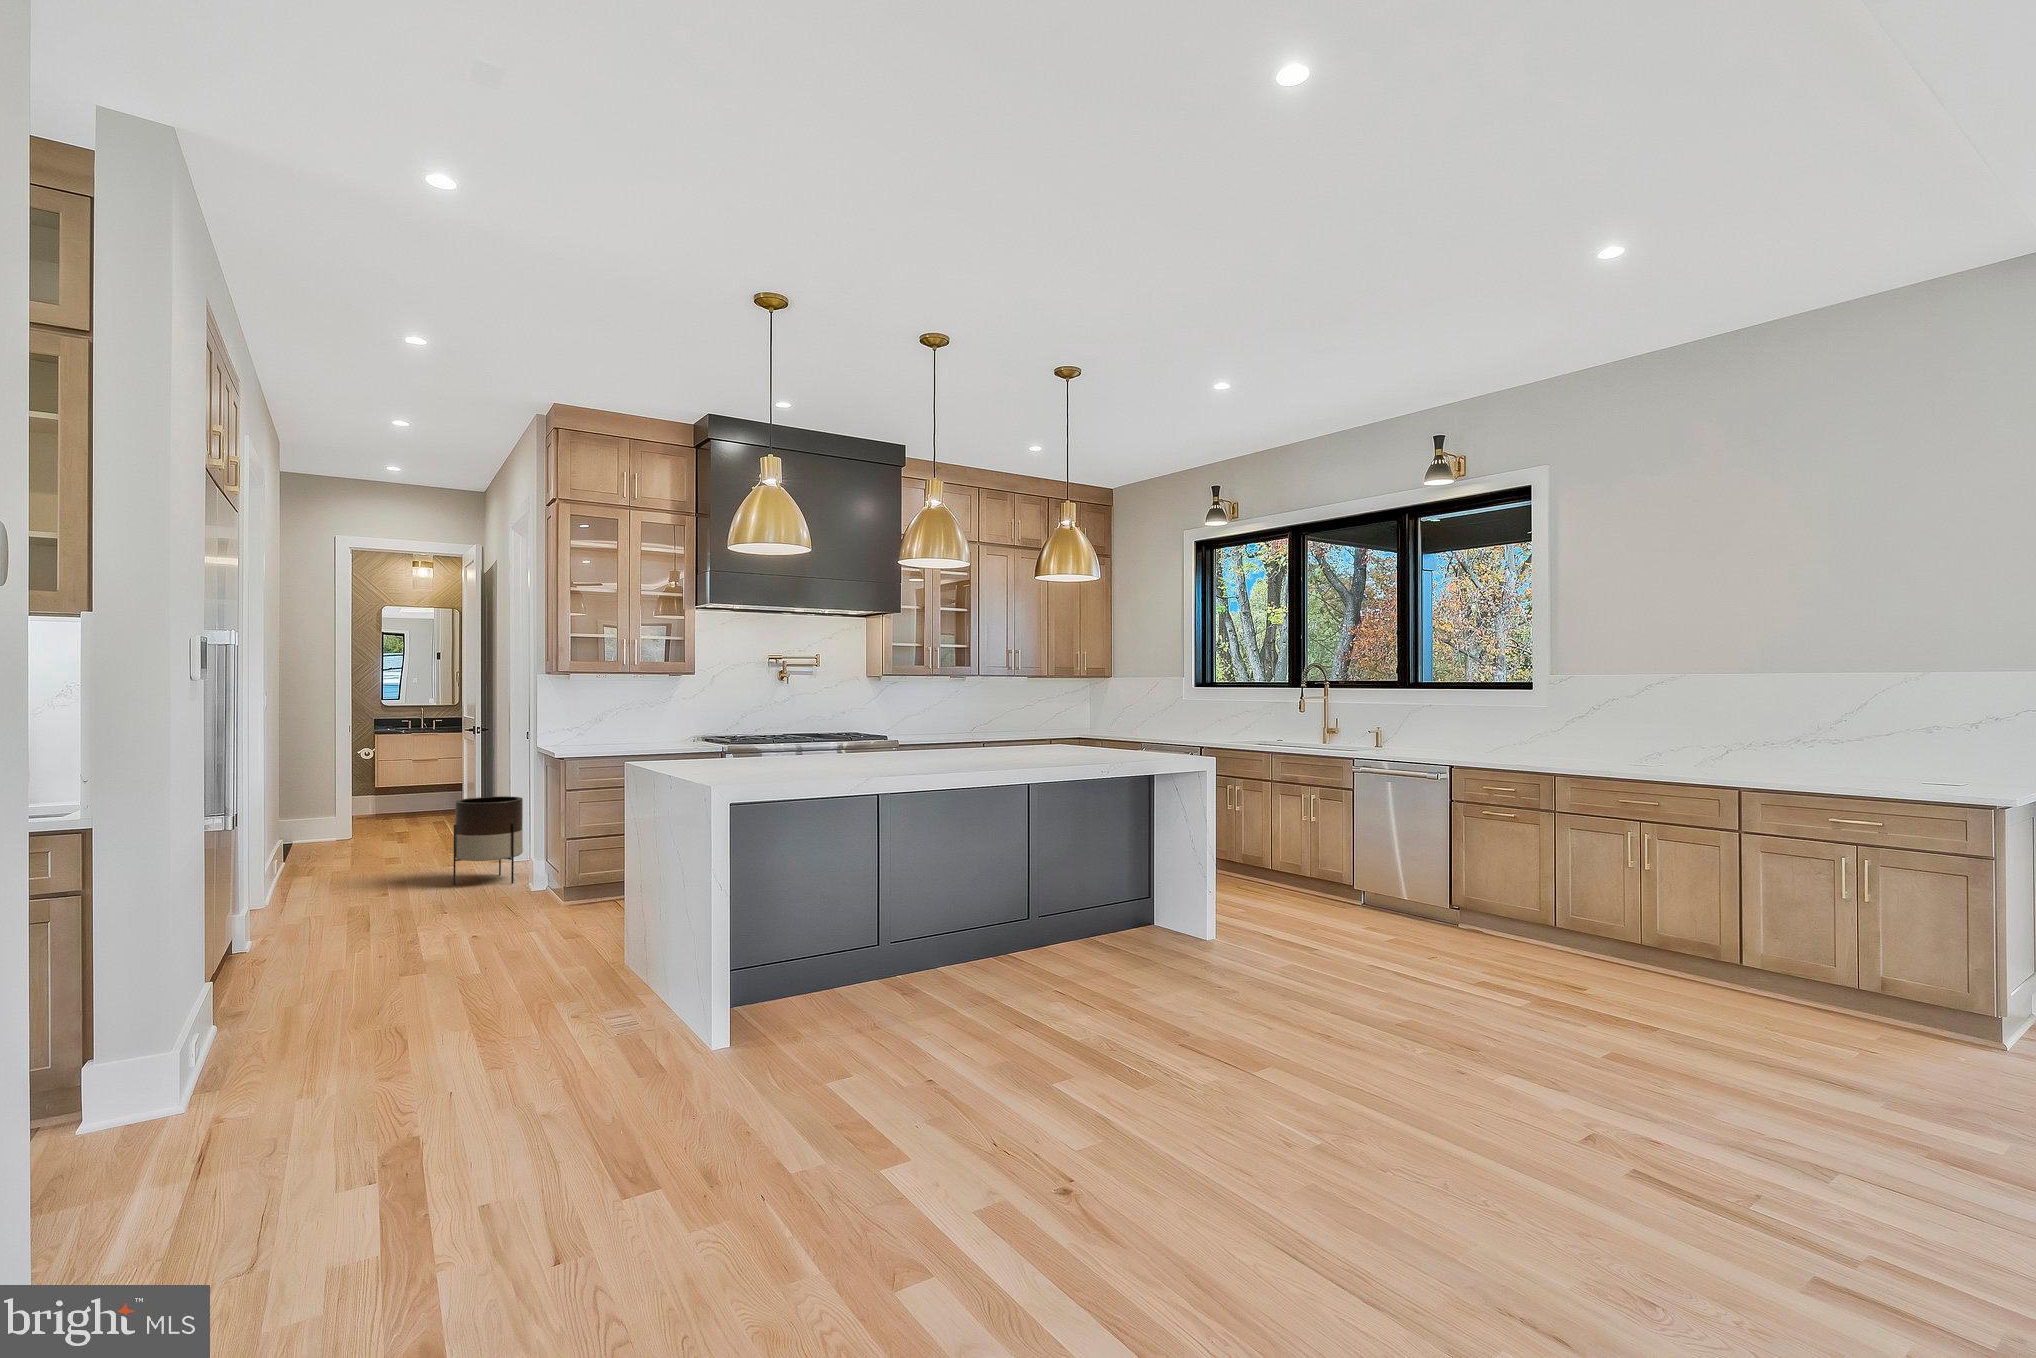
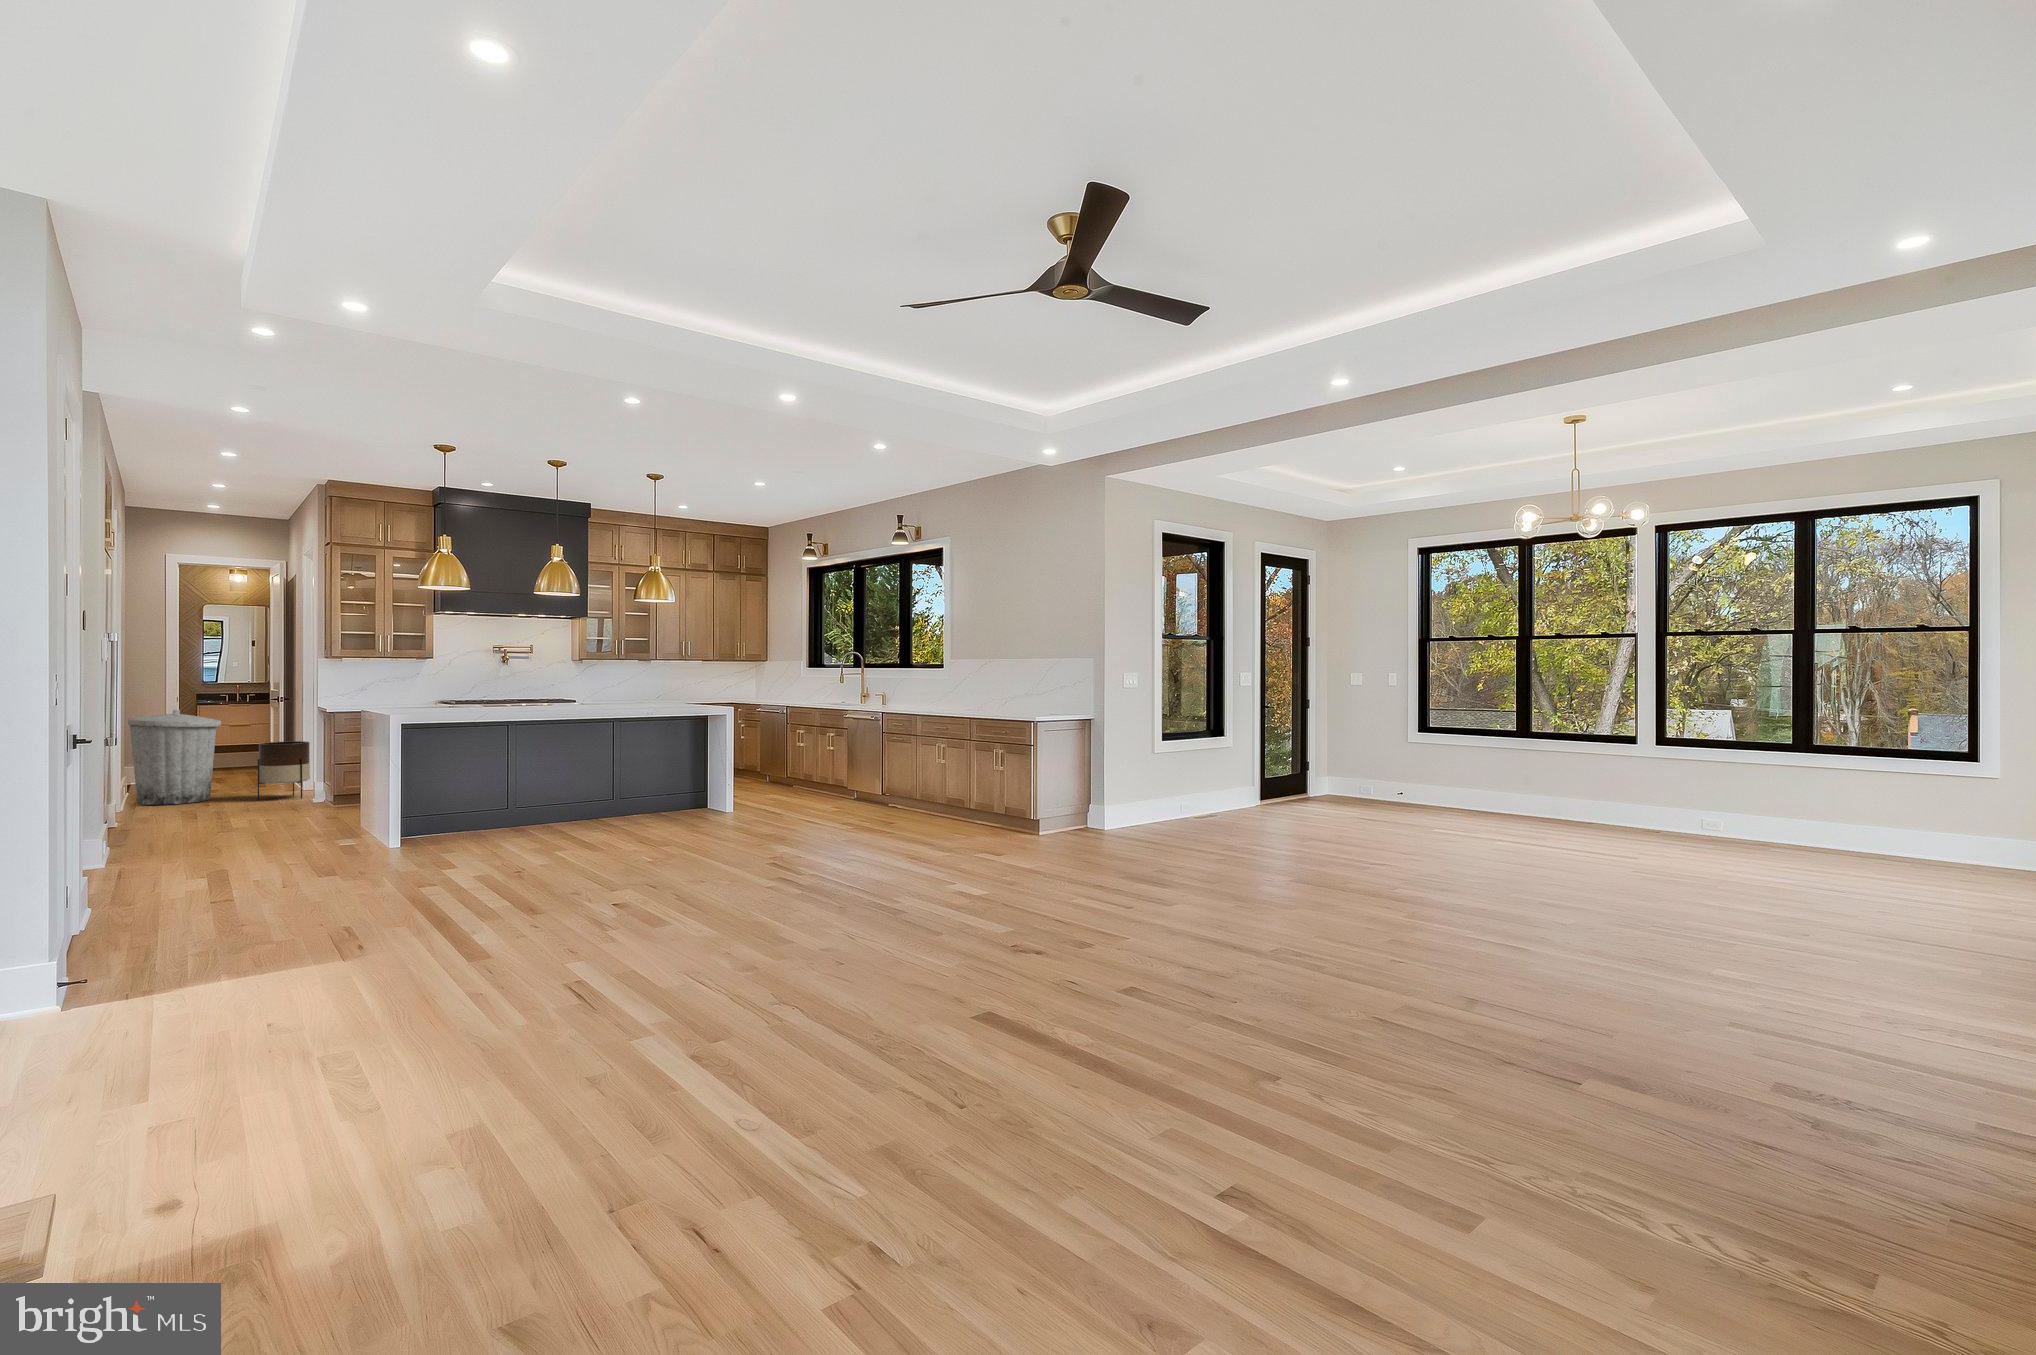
trash can: none [281,751,405,893] -> present [128,710,221,805]

